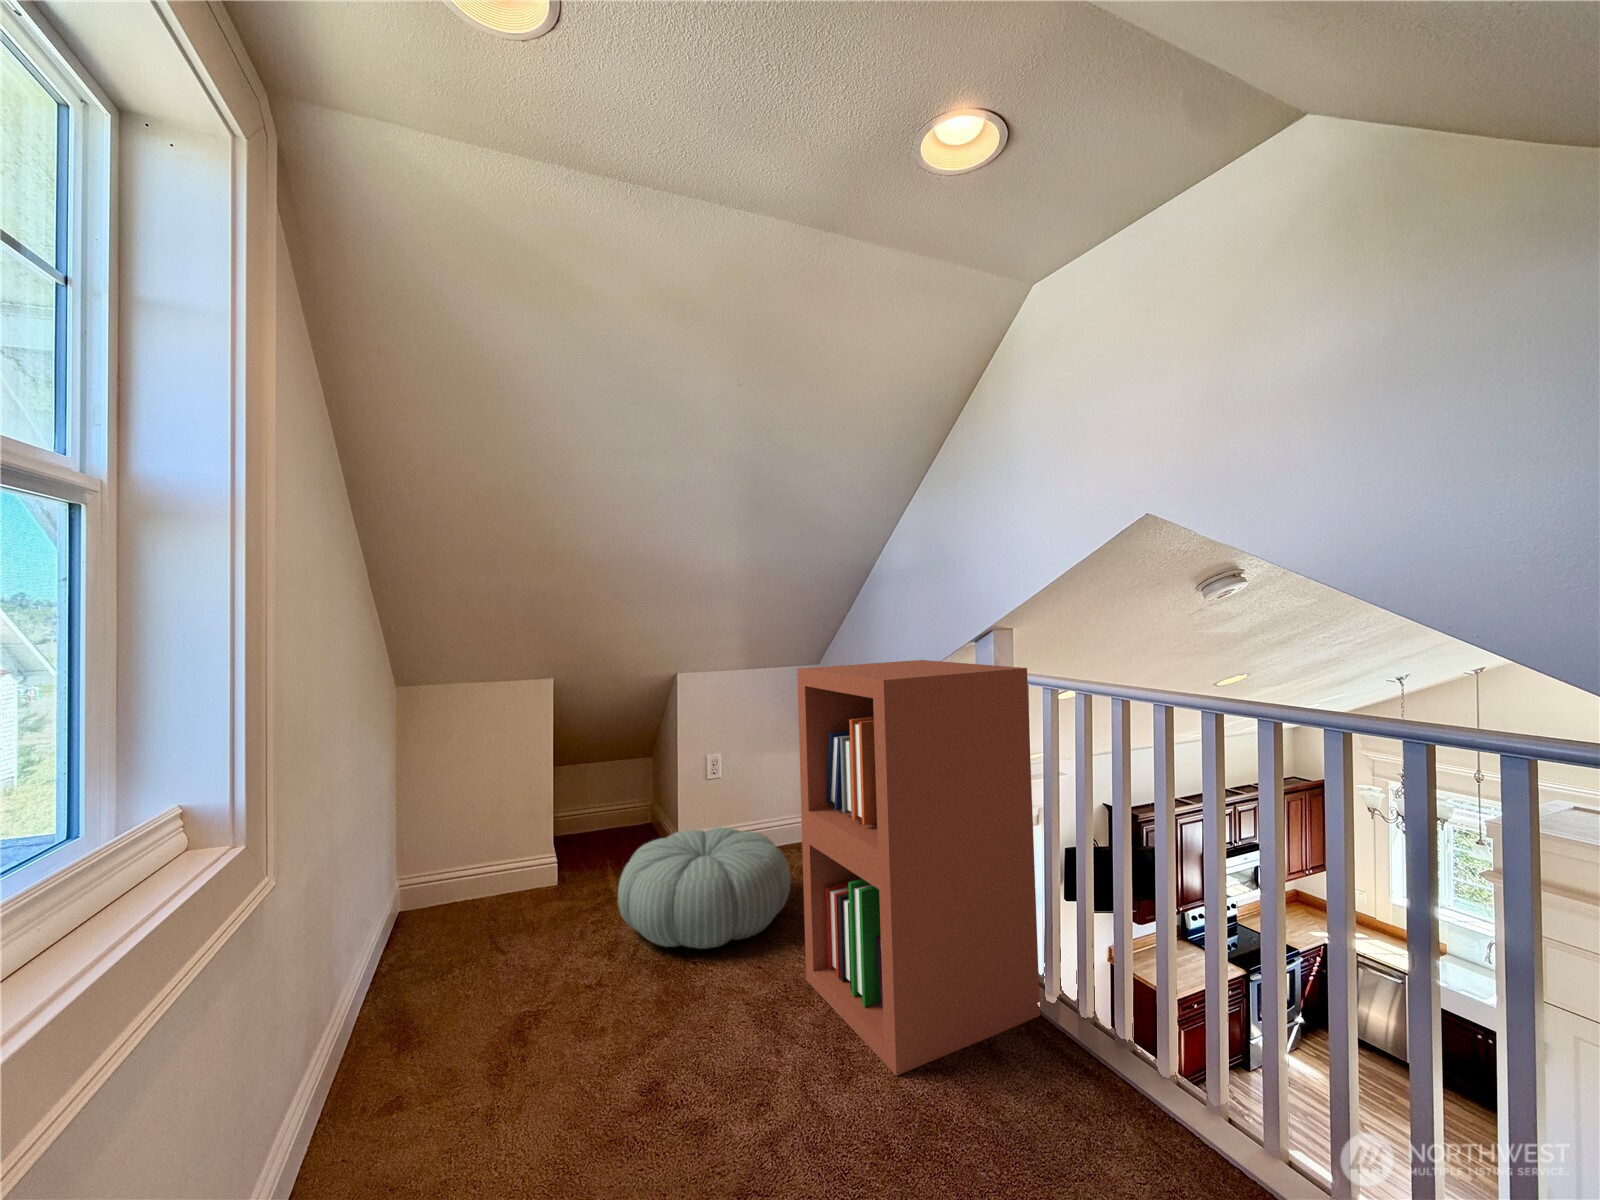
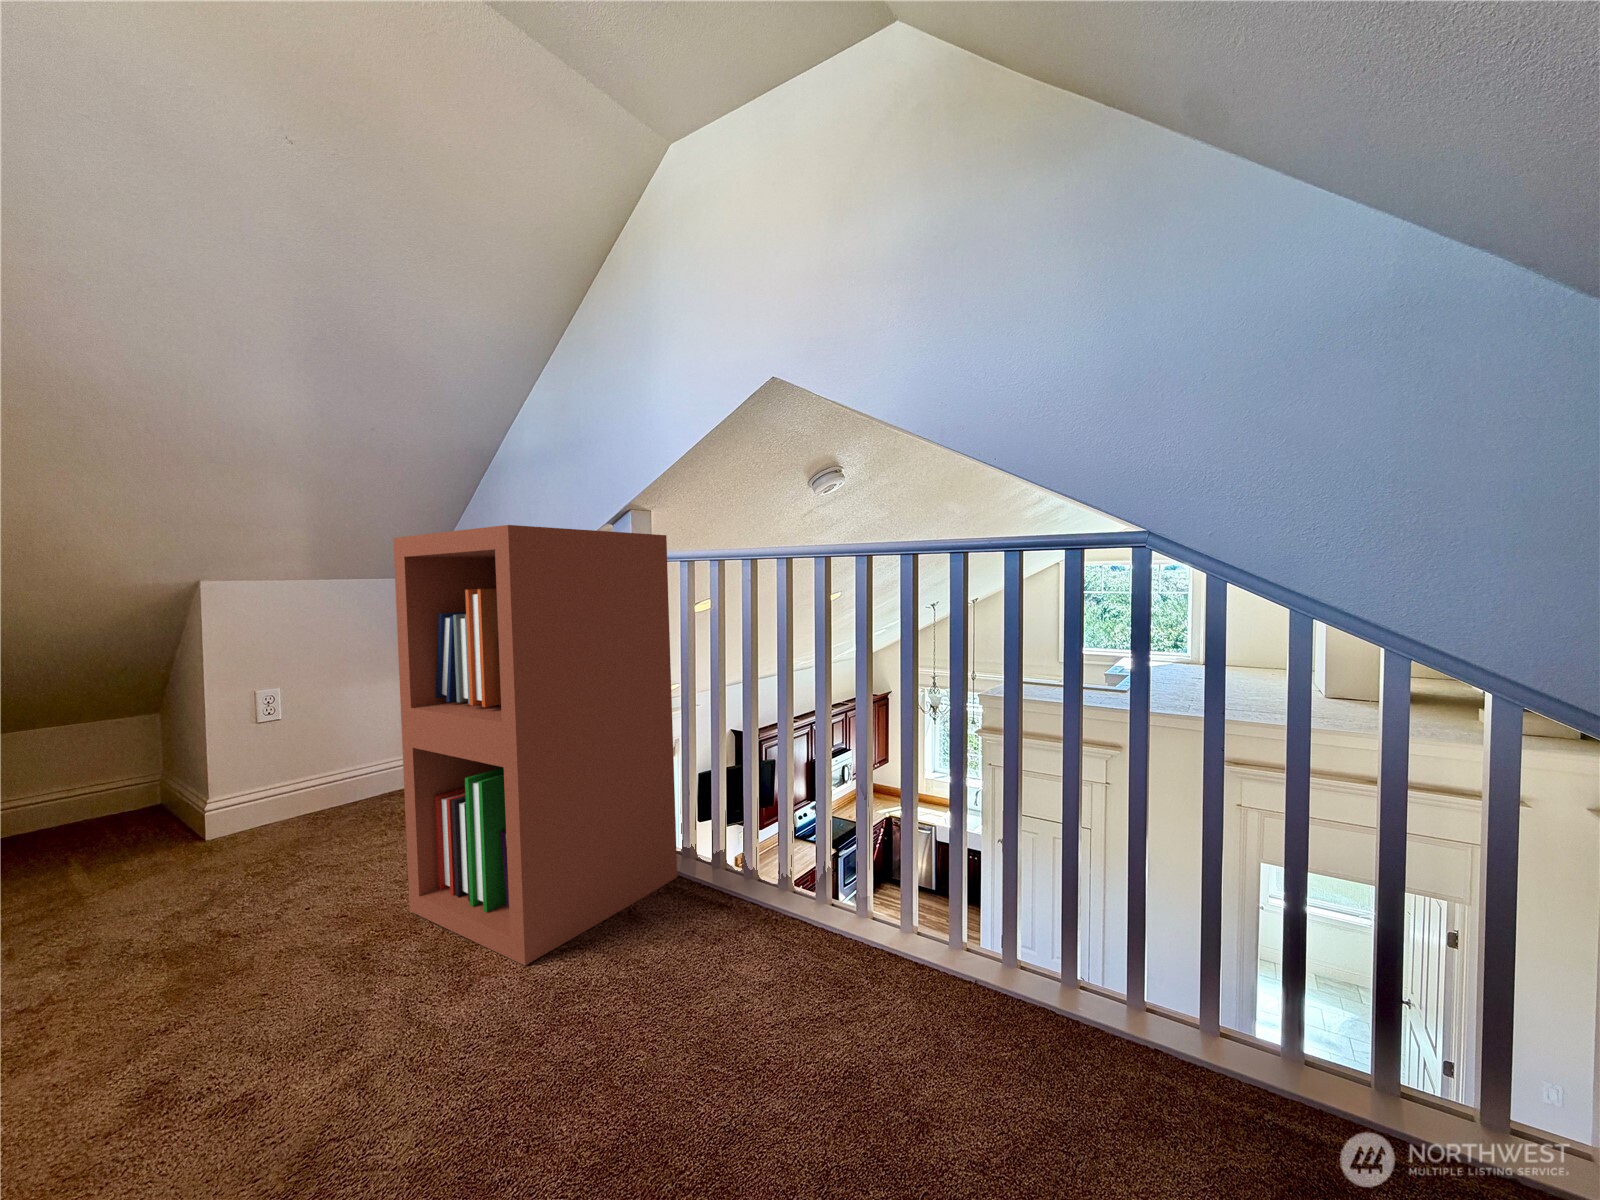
pouf: present [618,827,791,949] -> none [91,770,388,927]

